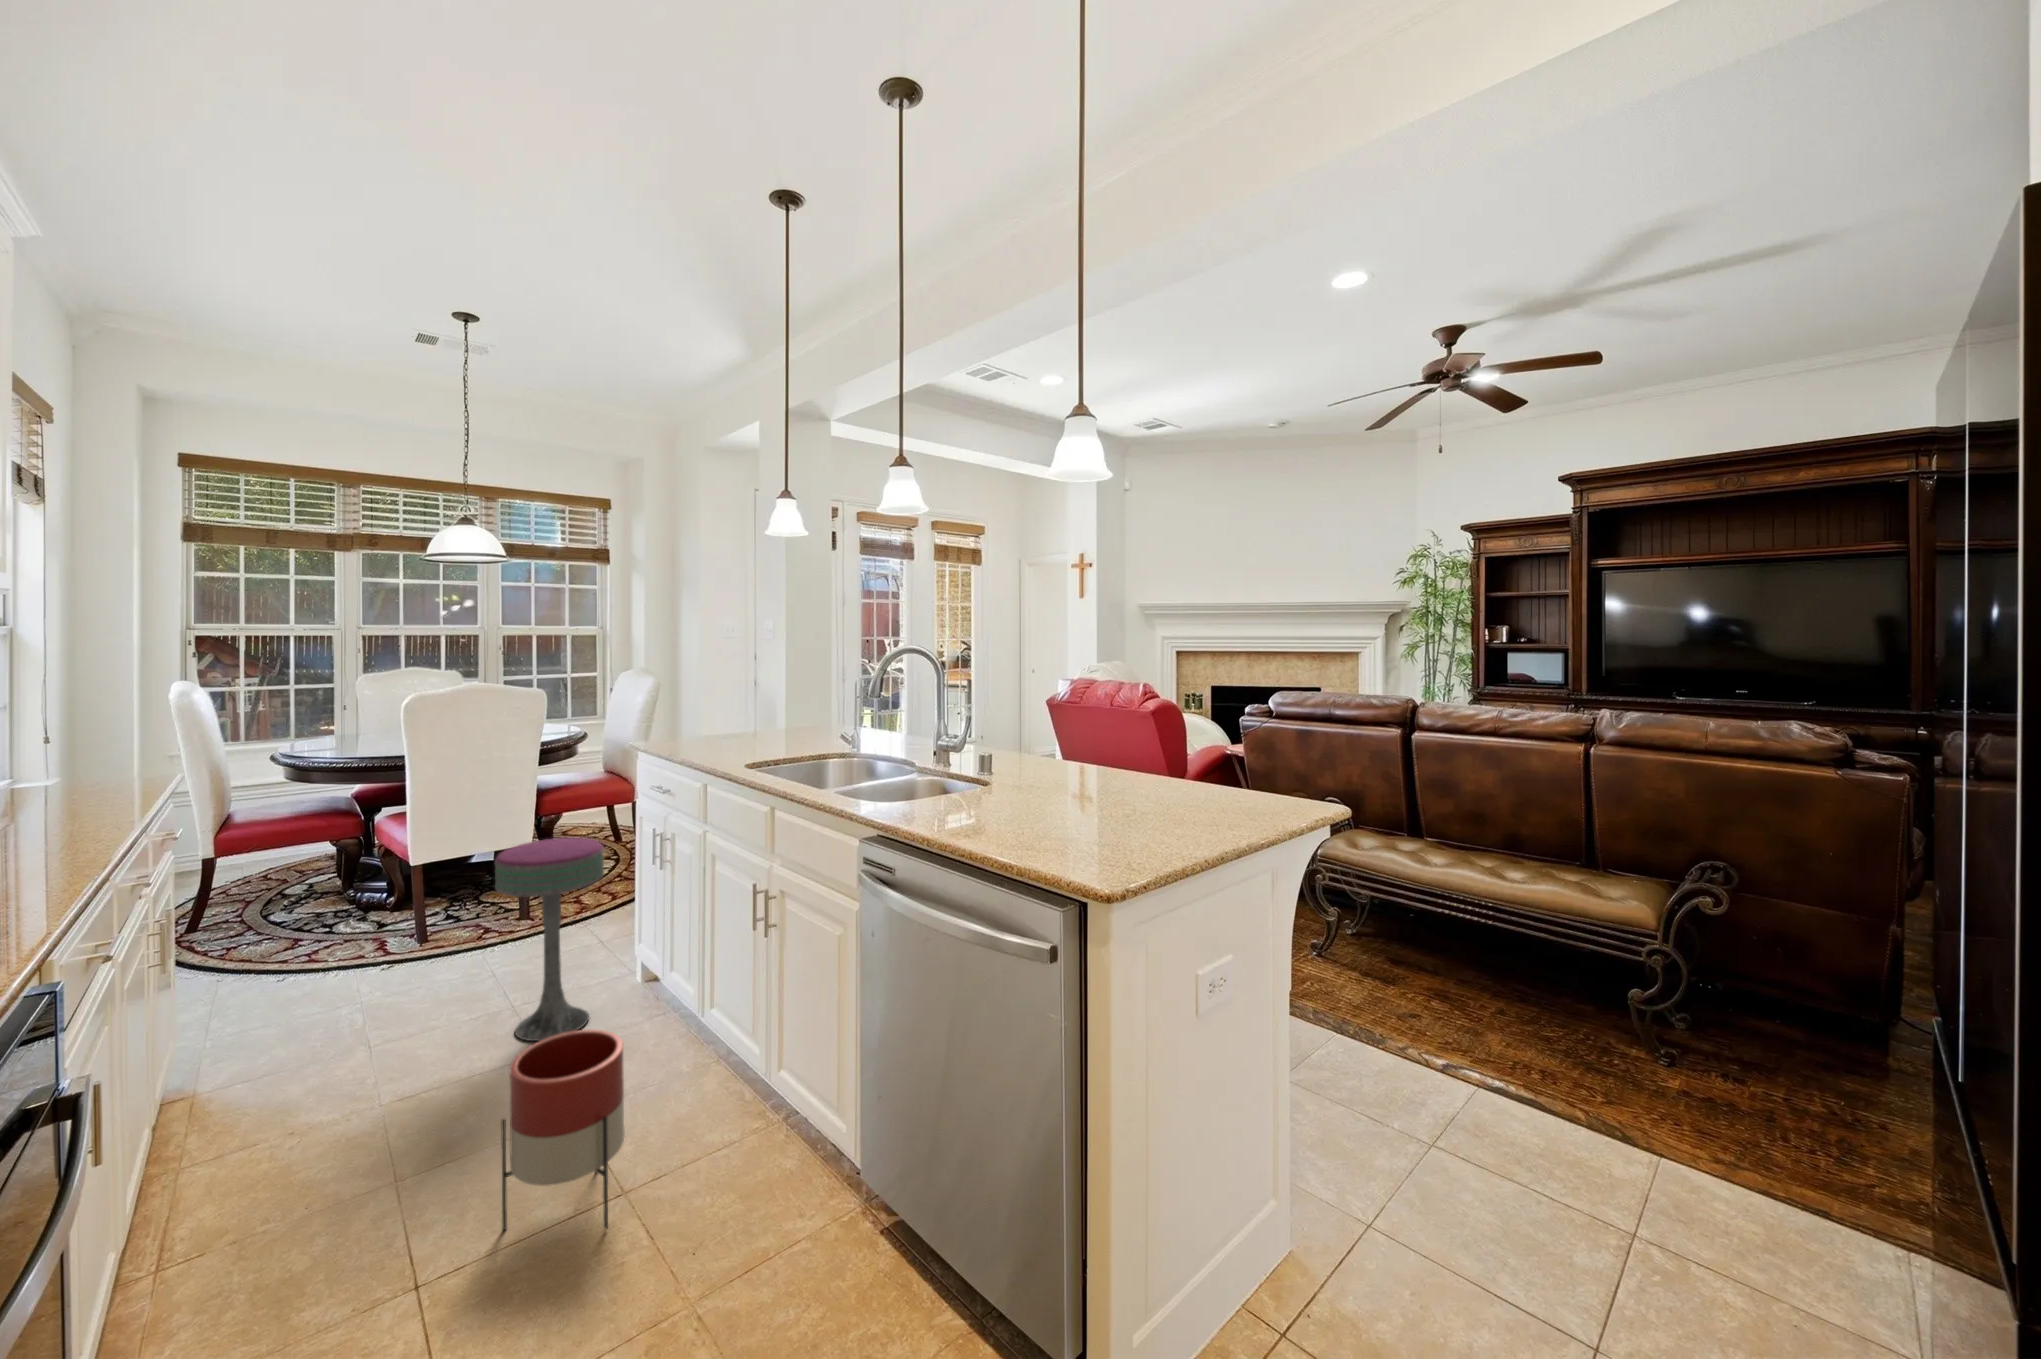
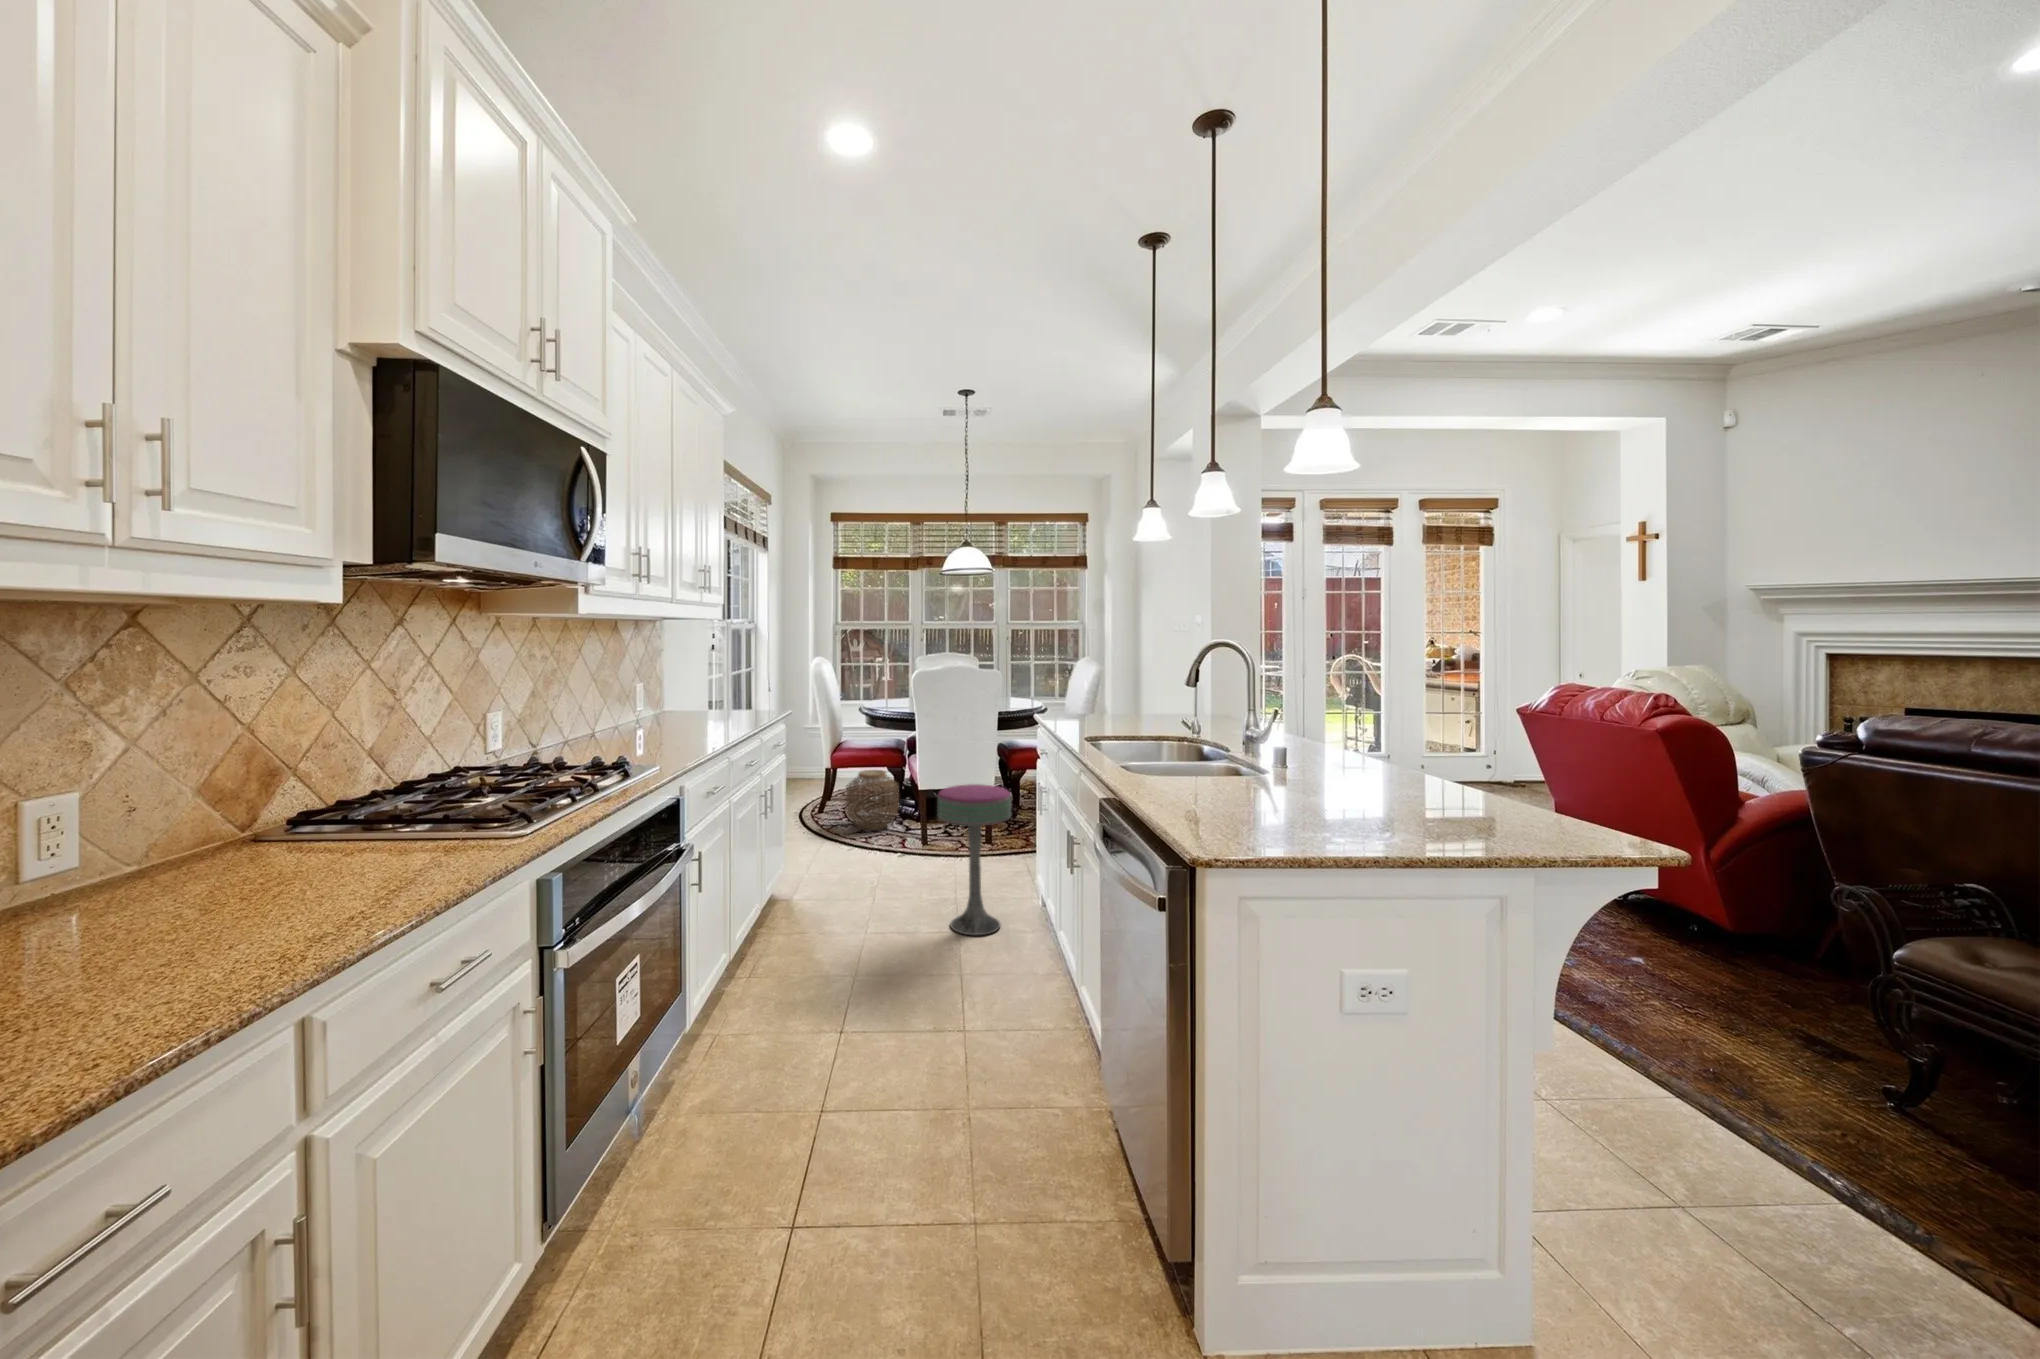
woven basket: none [258,845,359,939] -> present [846,770,899,830]
planter: present [501,1030,625,1230] -> none [887,924,966,1076]

